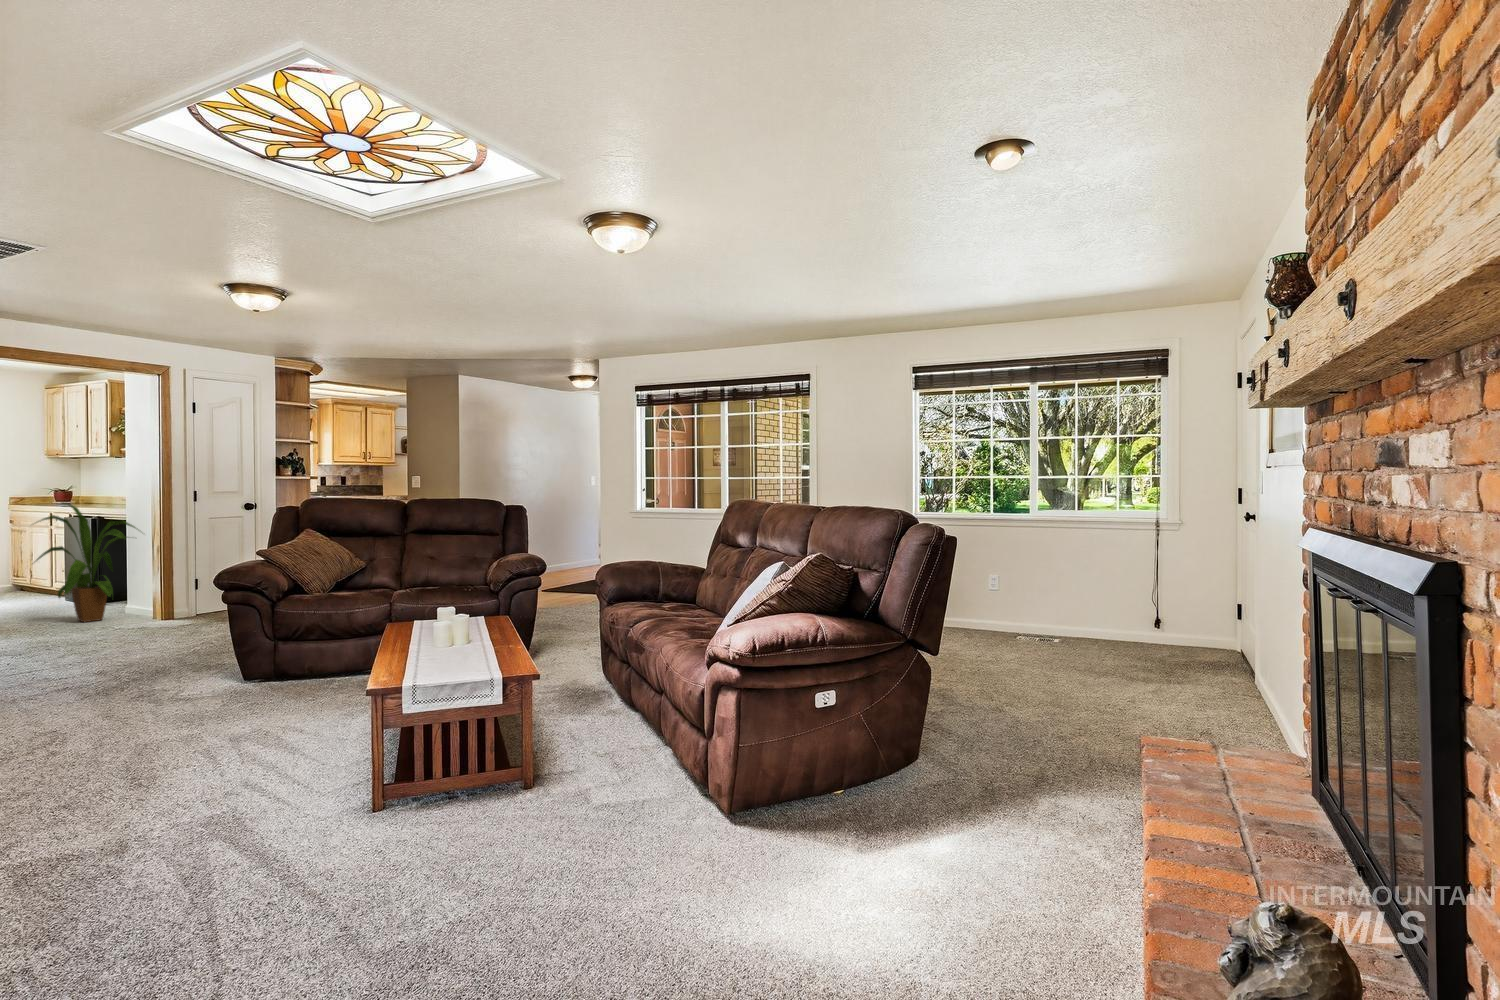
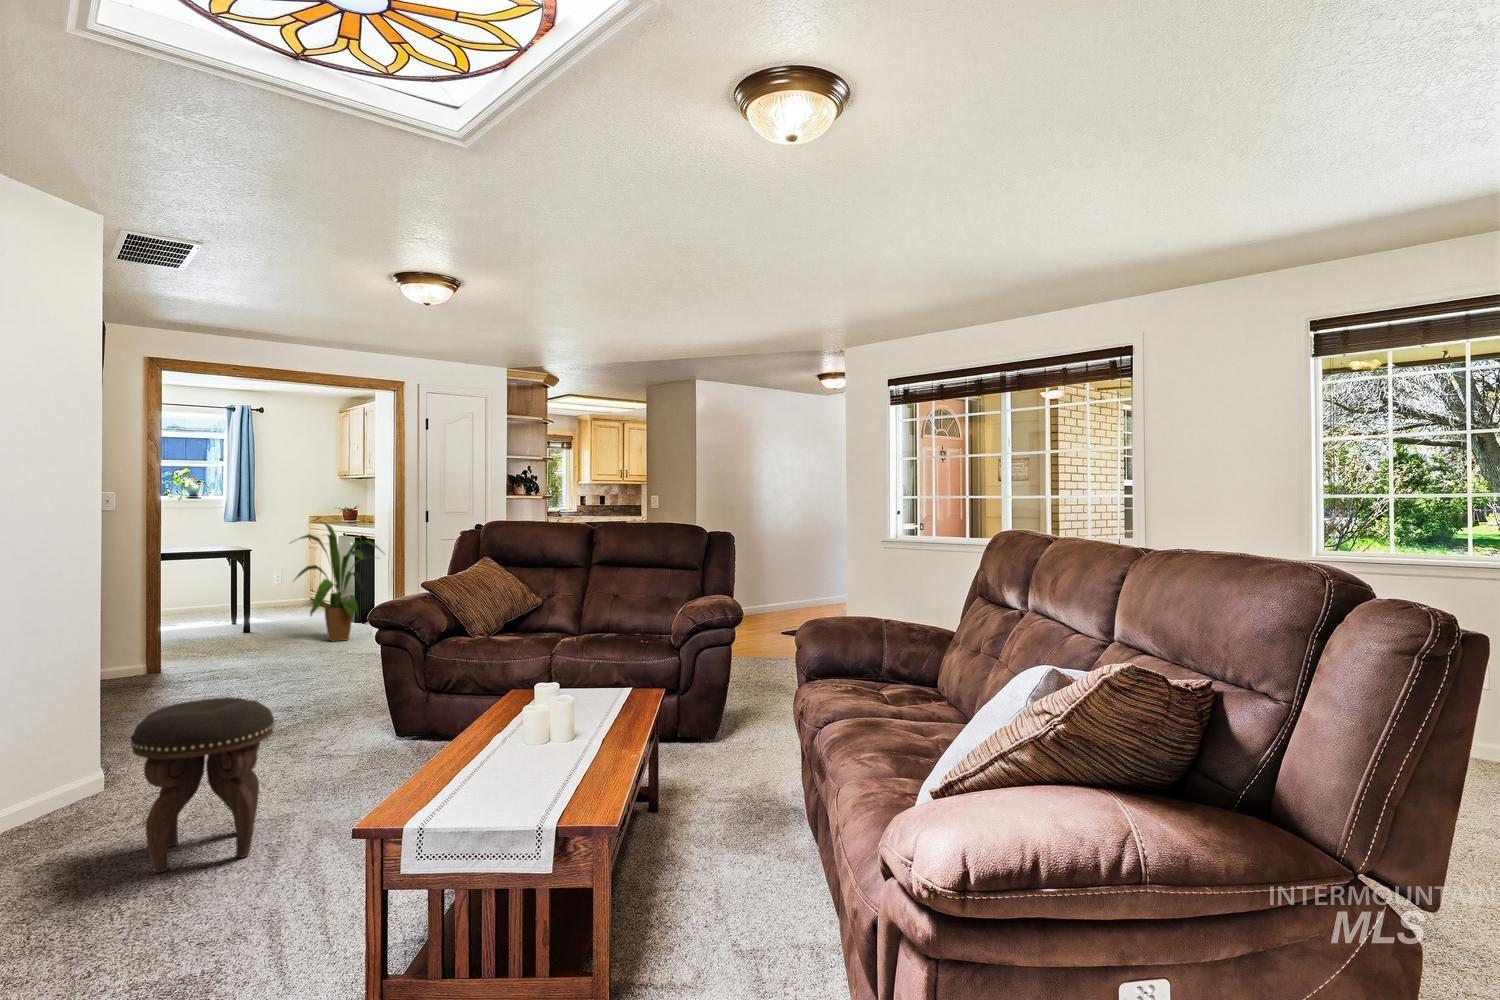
footstool: none [91,638,209,771] -> present [131,697,274,873]

